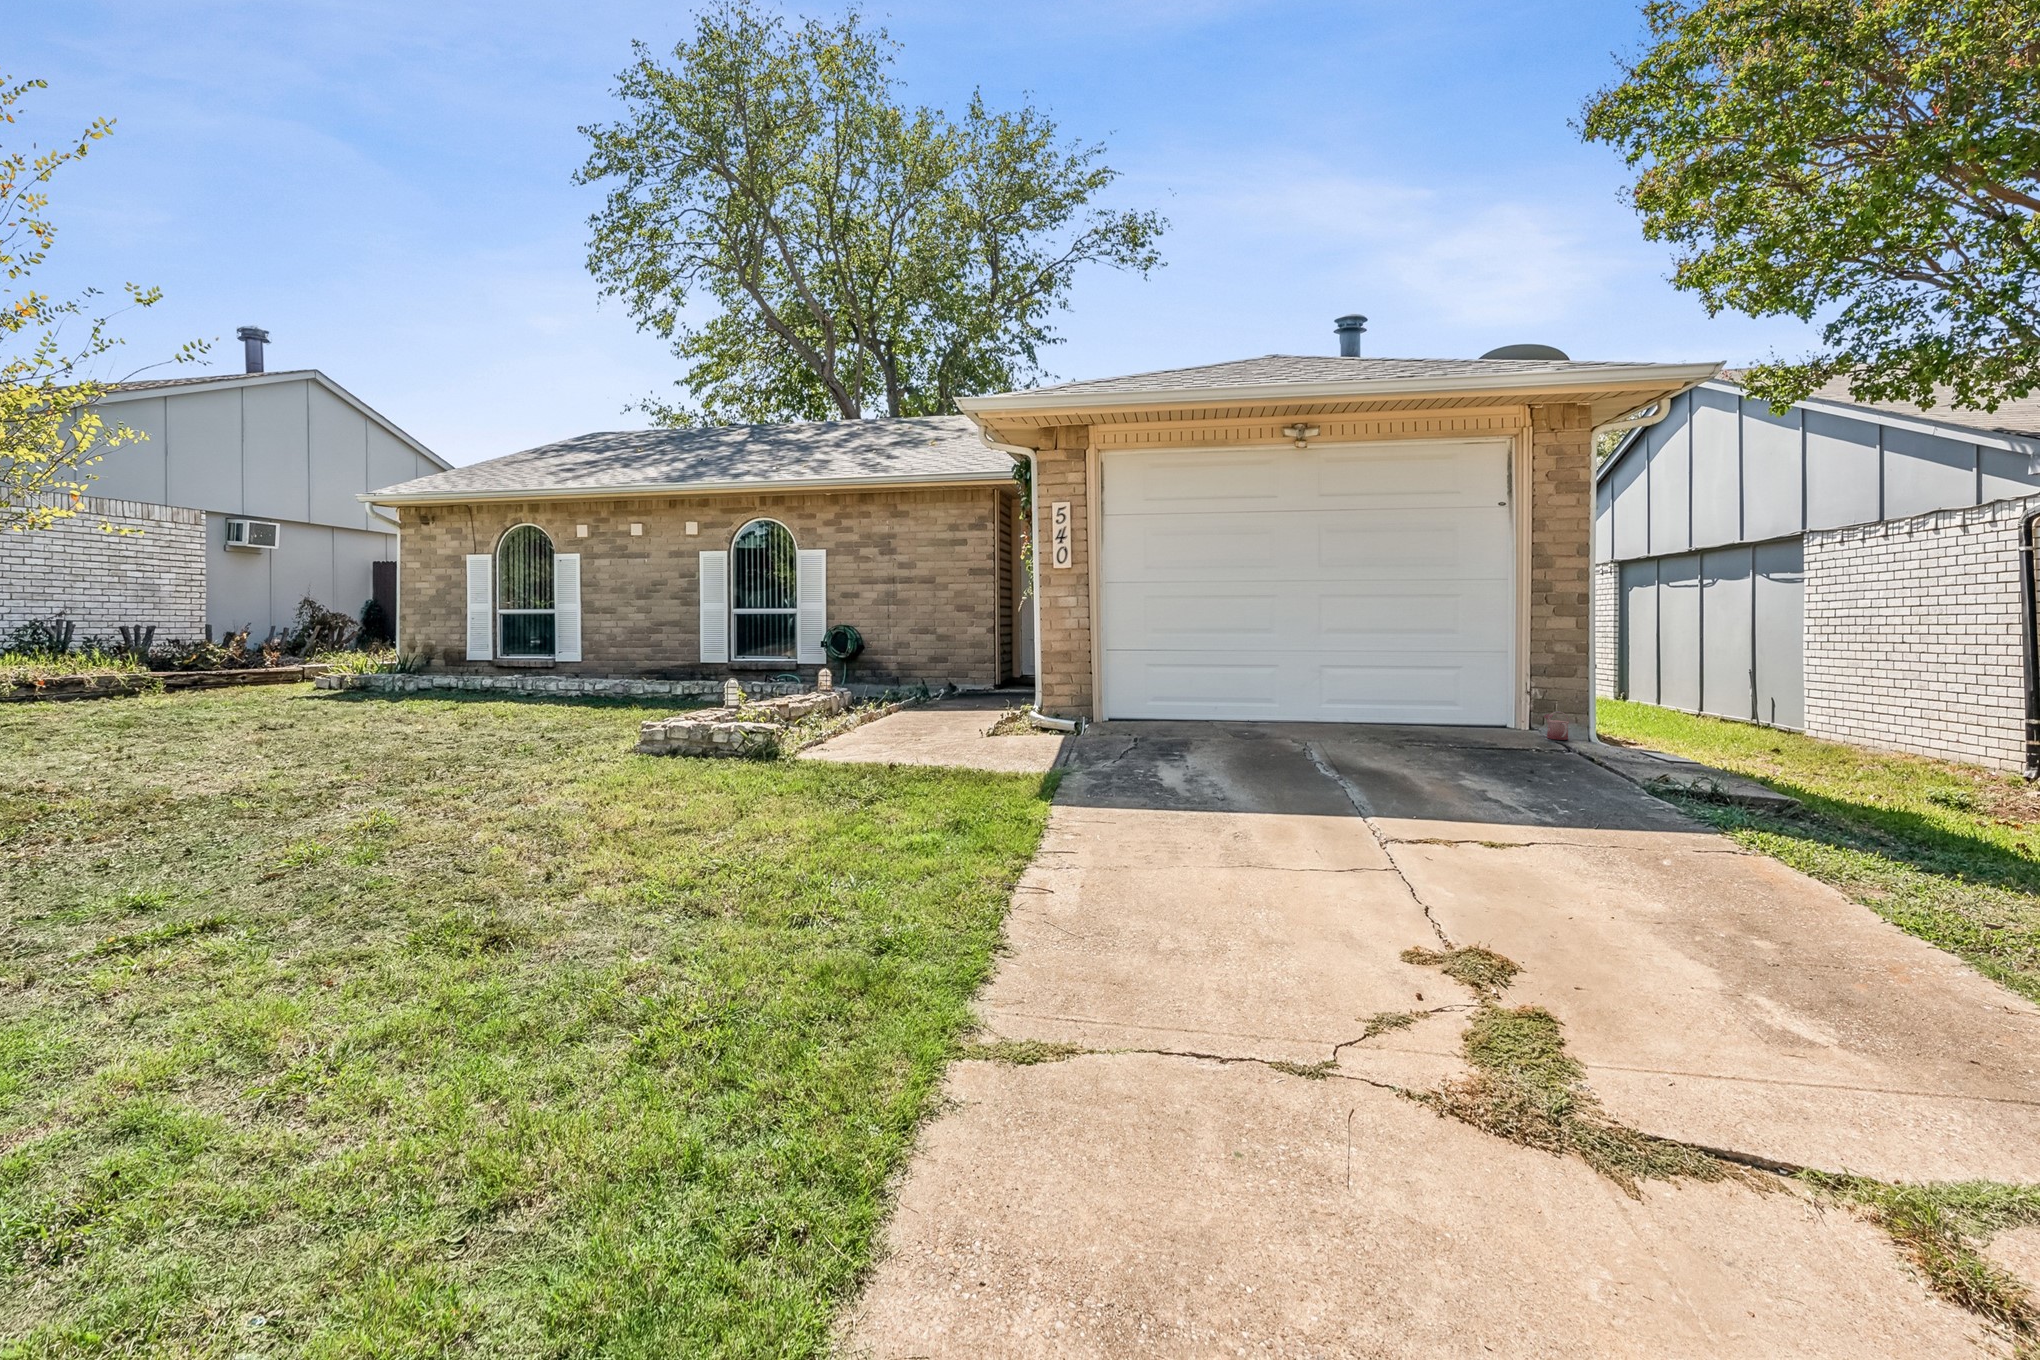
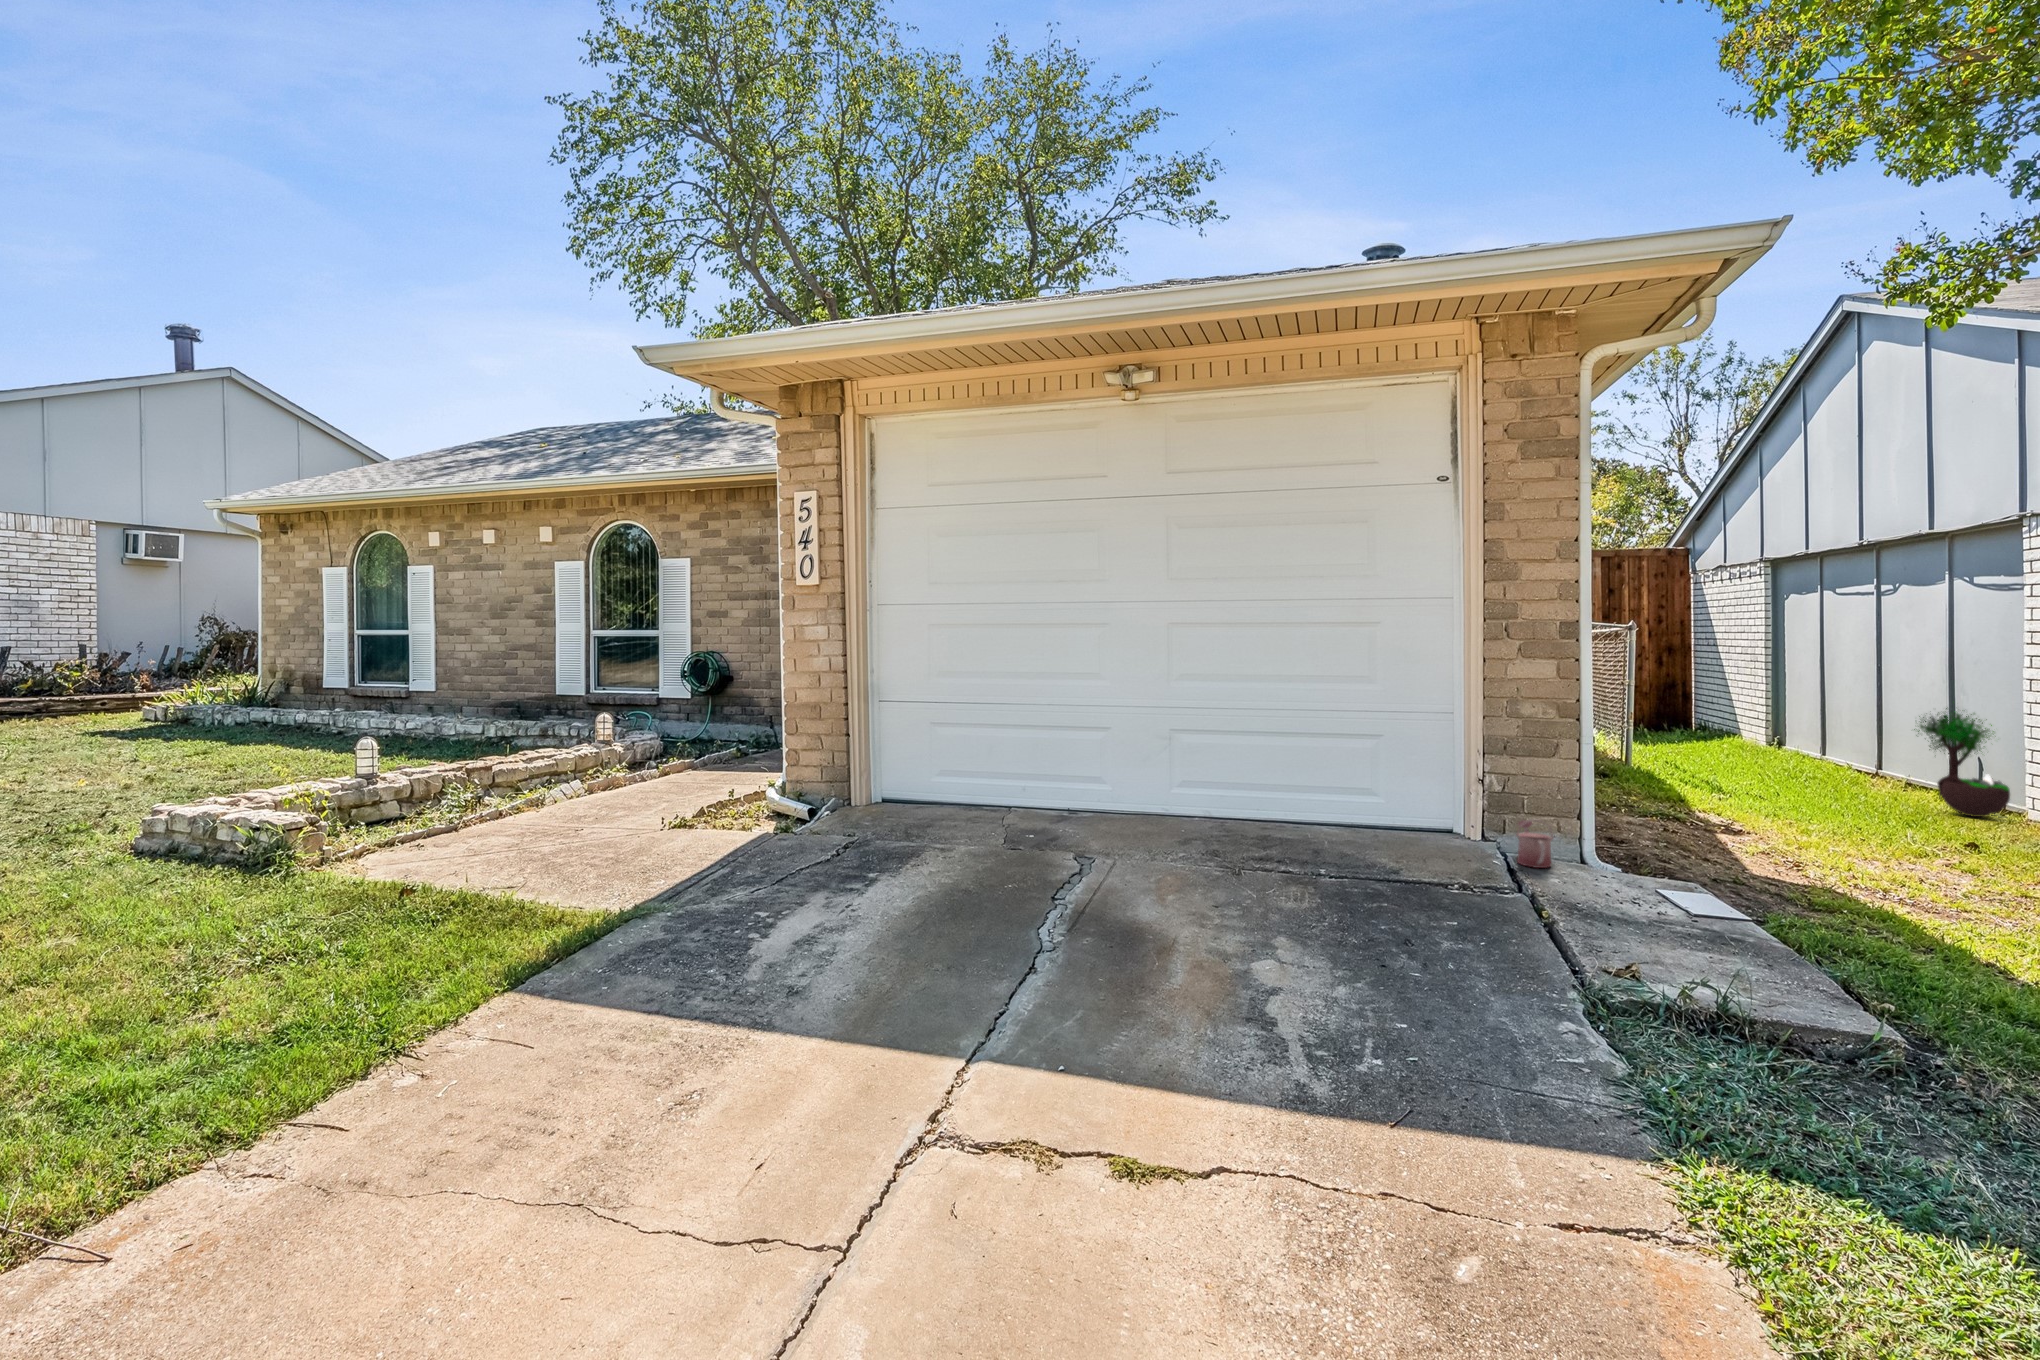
potted tree: none [1732,656,1794,731] -> present [1914,708,2010,817]

